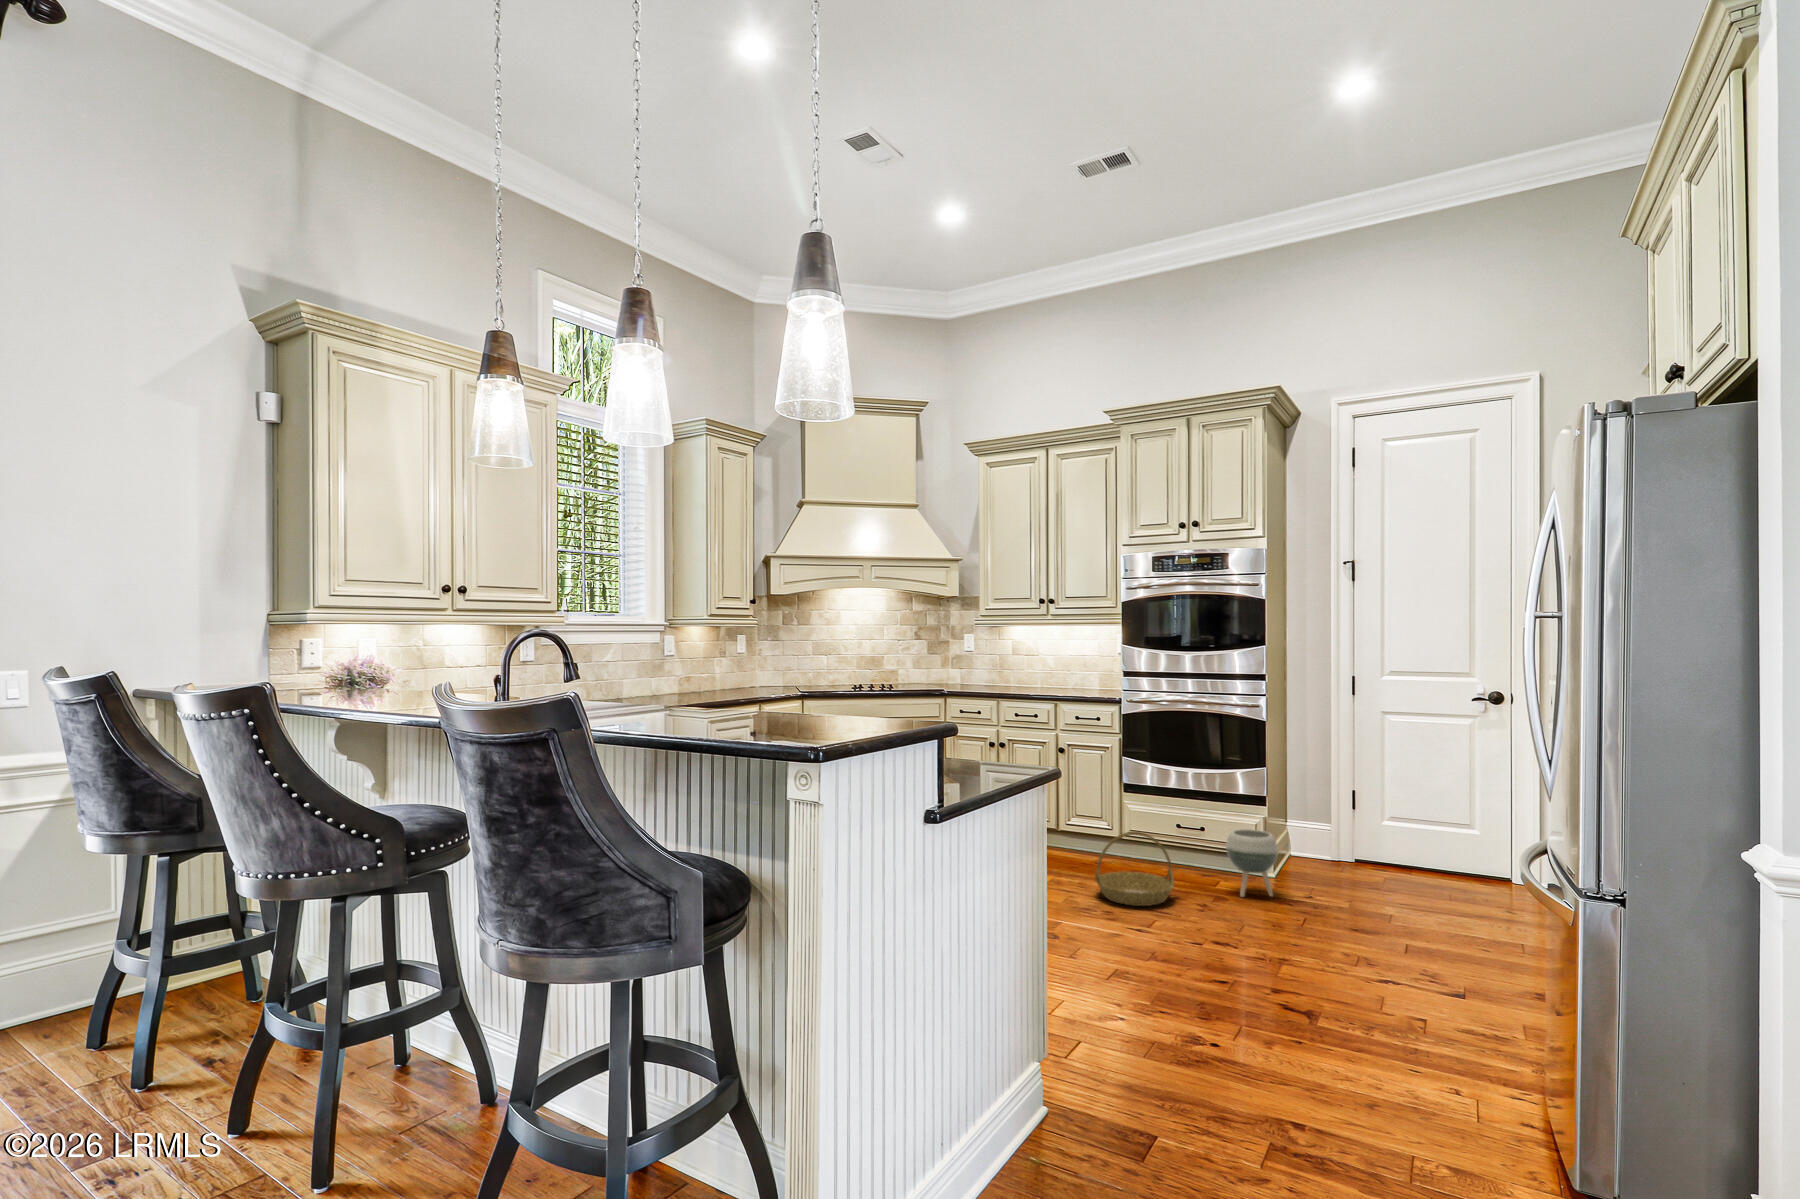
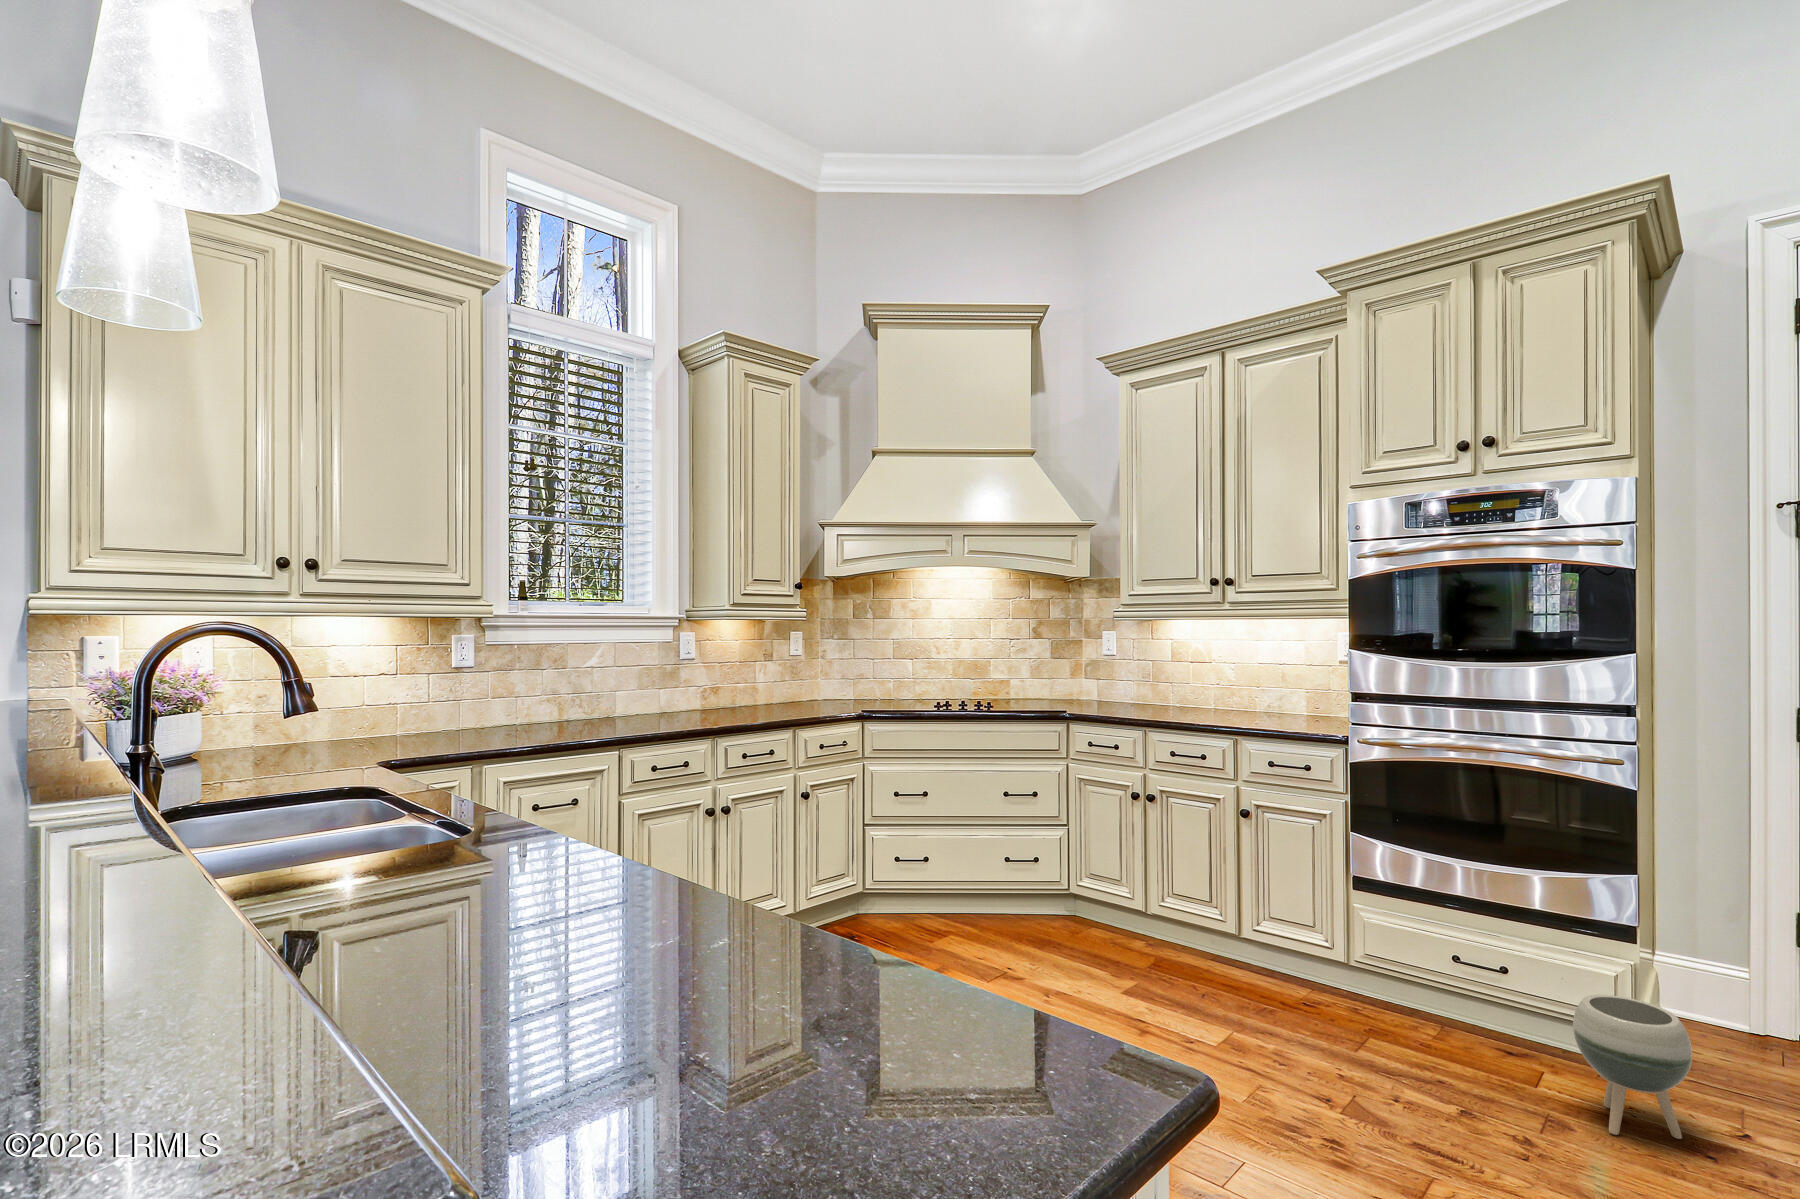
basket: present [1095,831,1174,906] -> none [1313,991,1473,1143]

